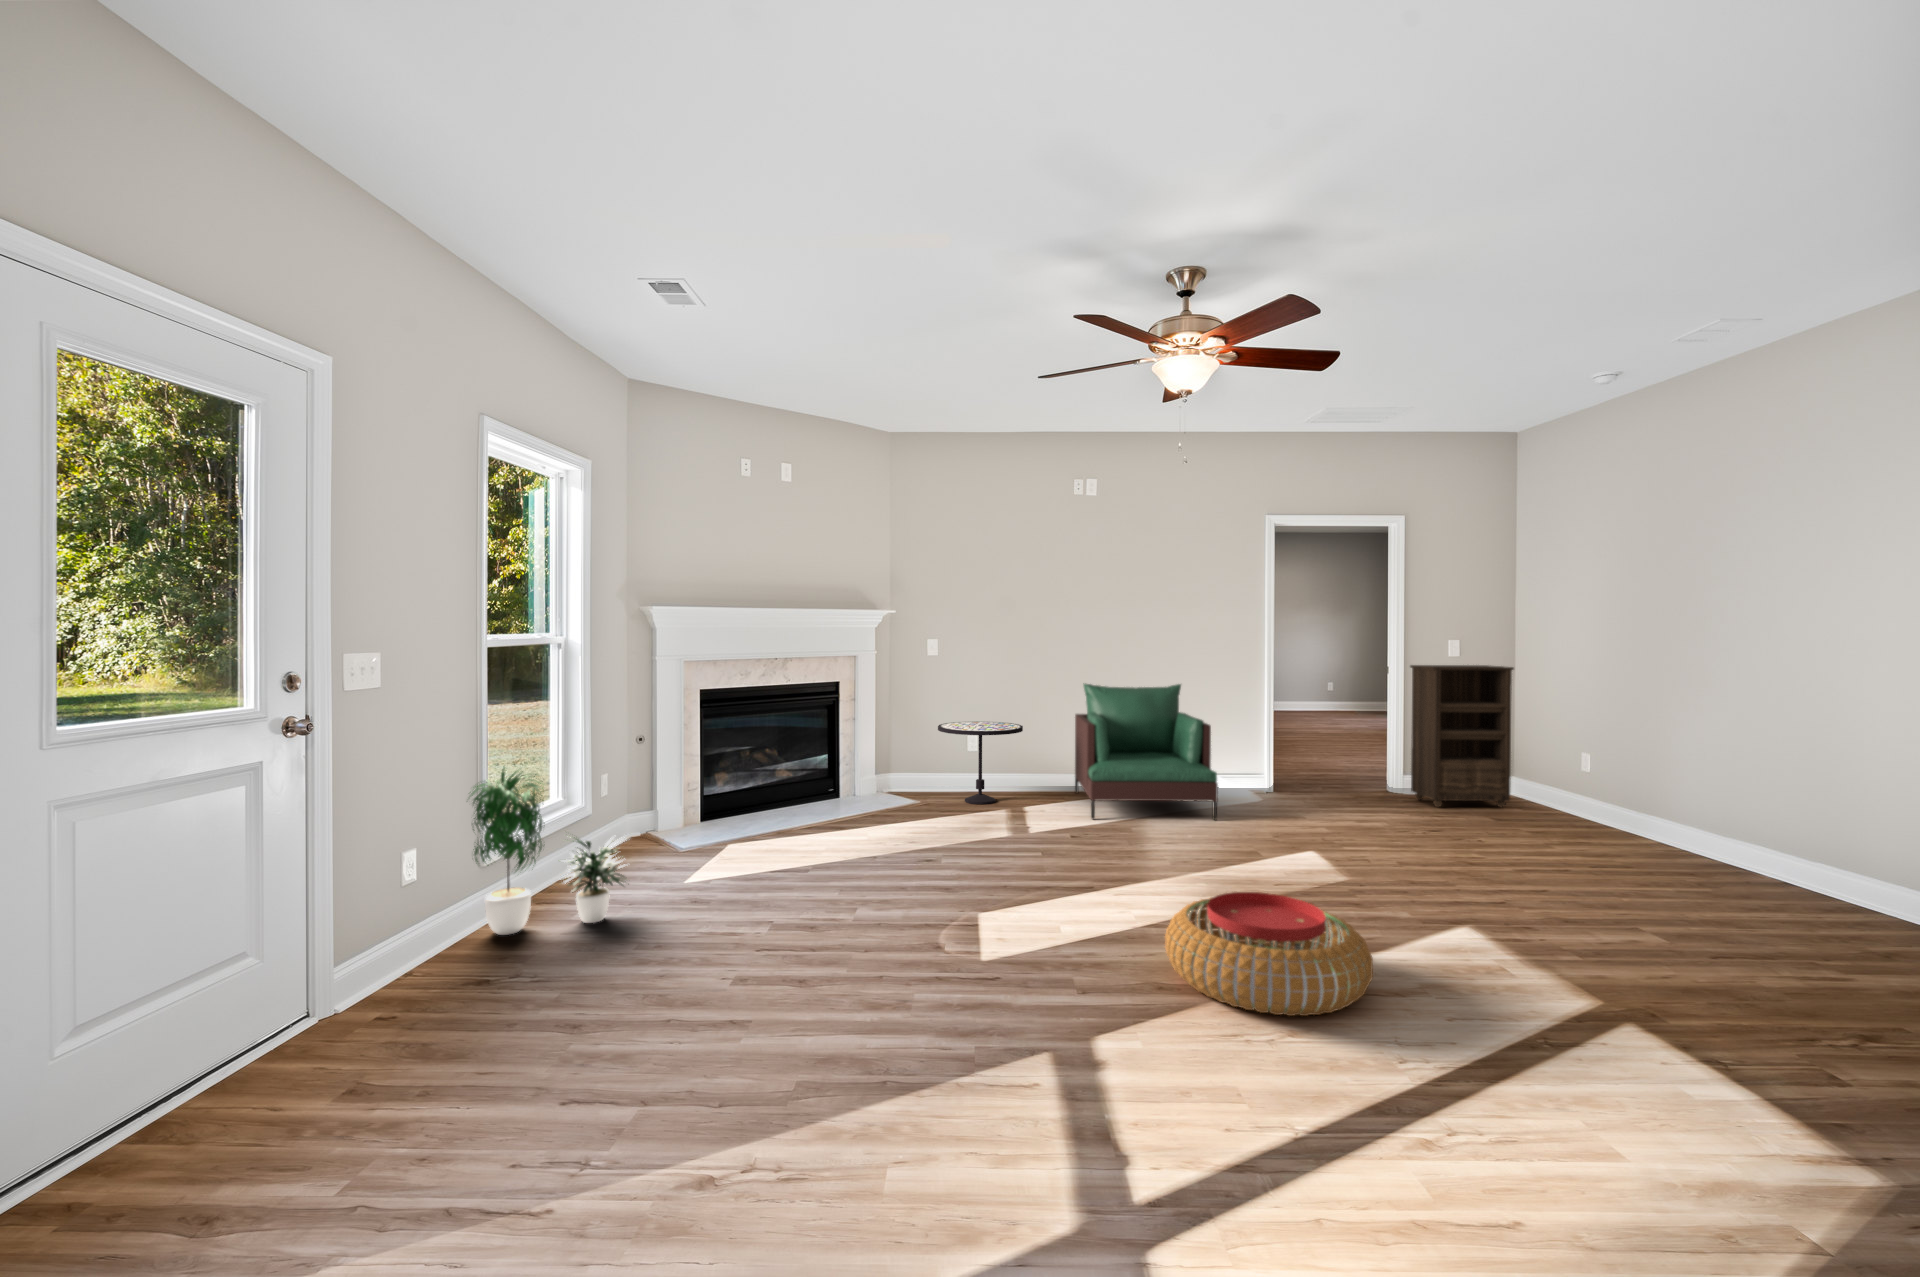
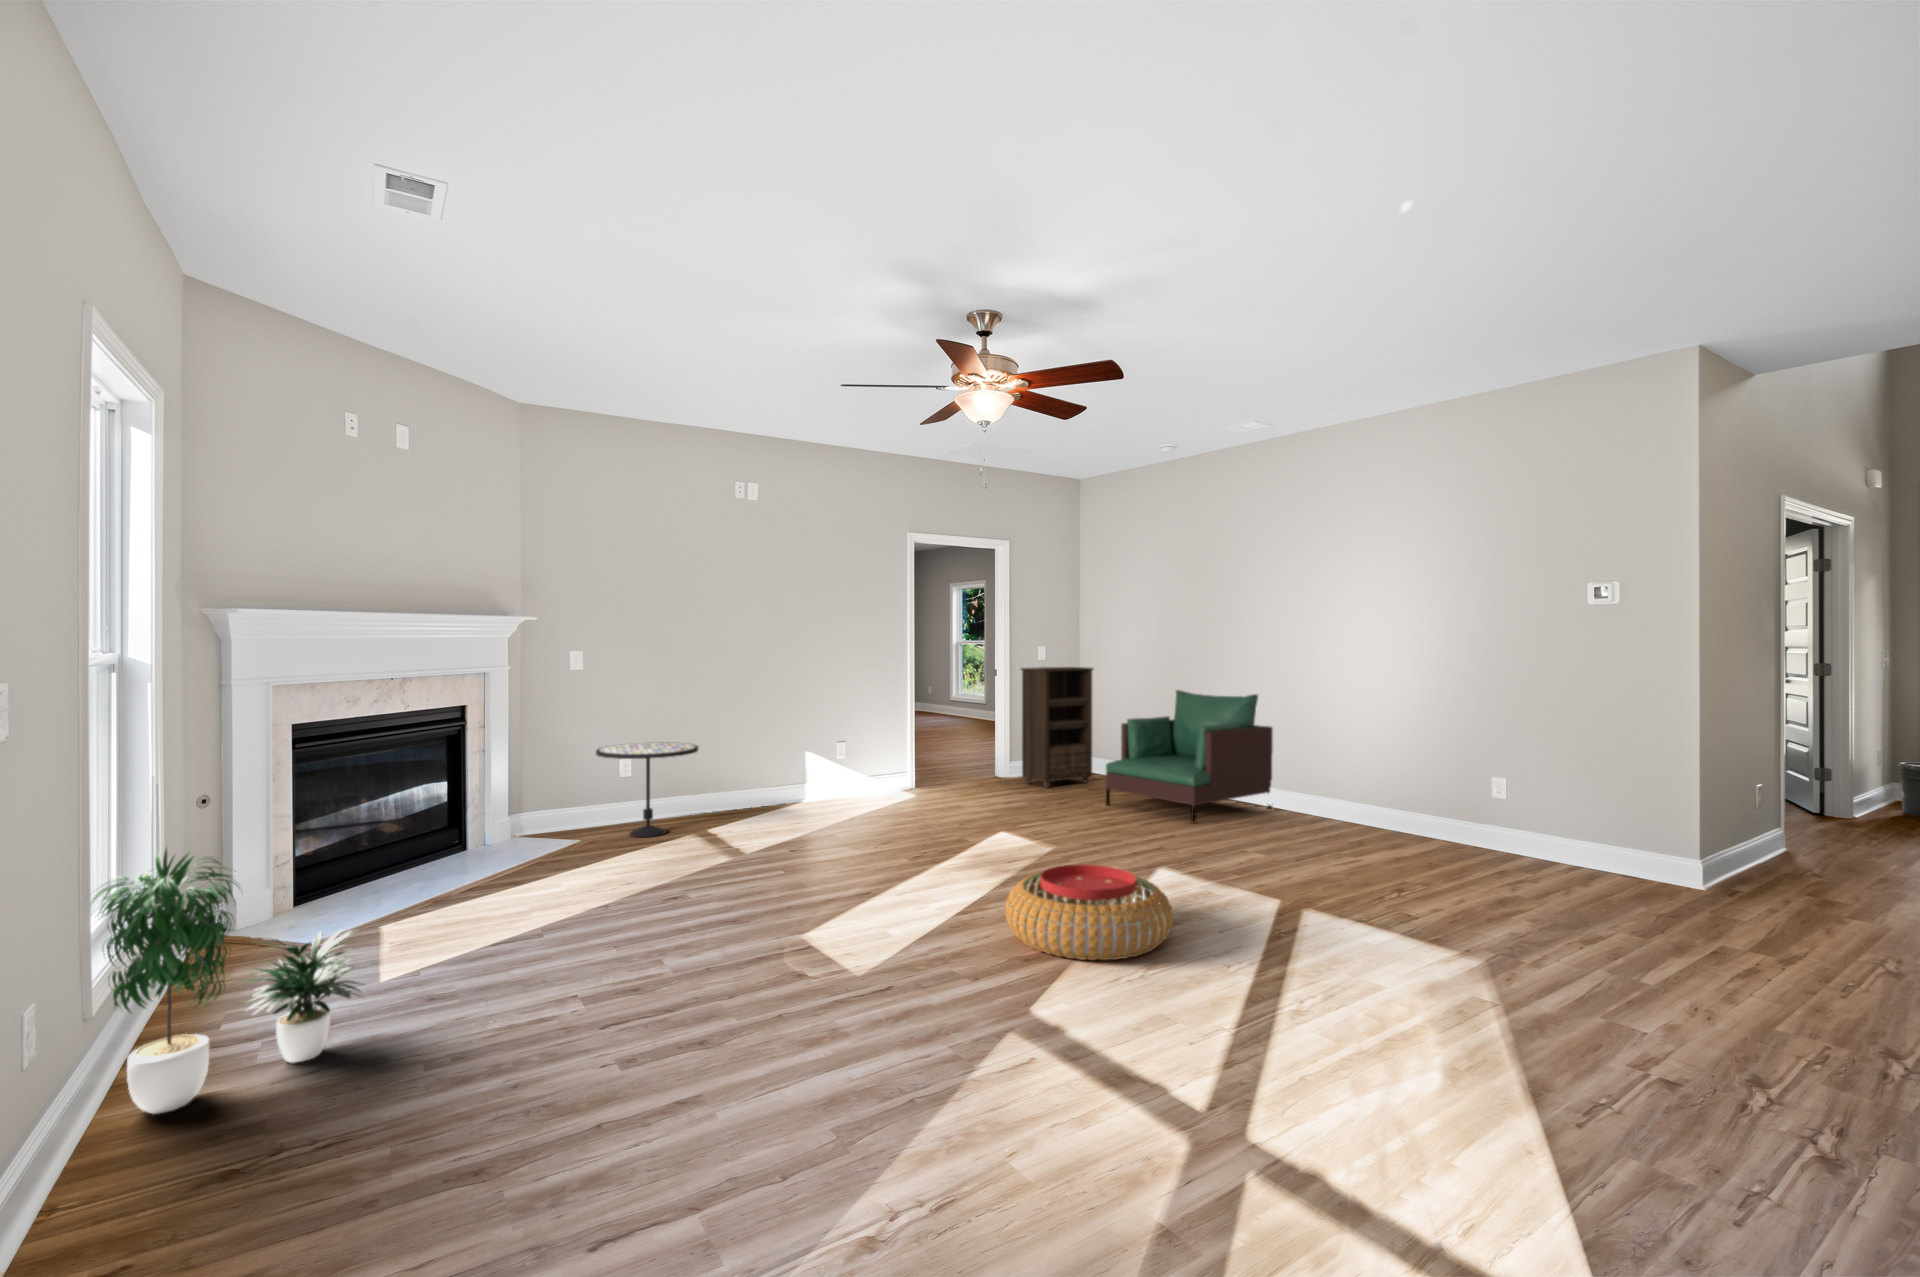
armchair: present [1075,684,1218,820] -> present [1105,690,1273,823]

